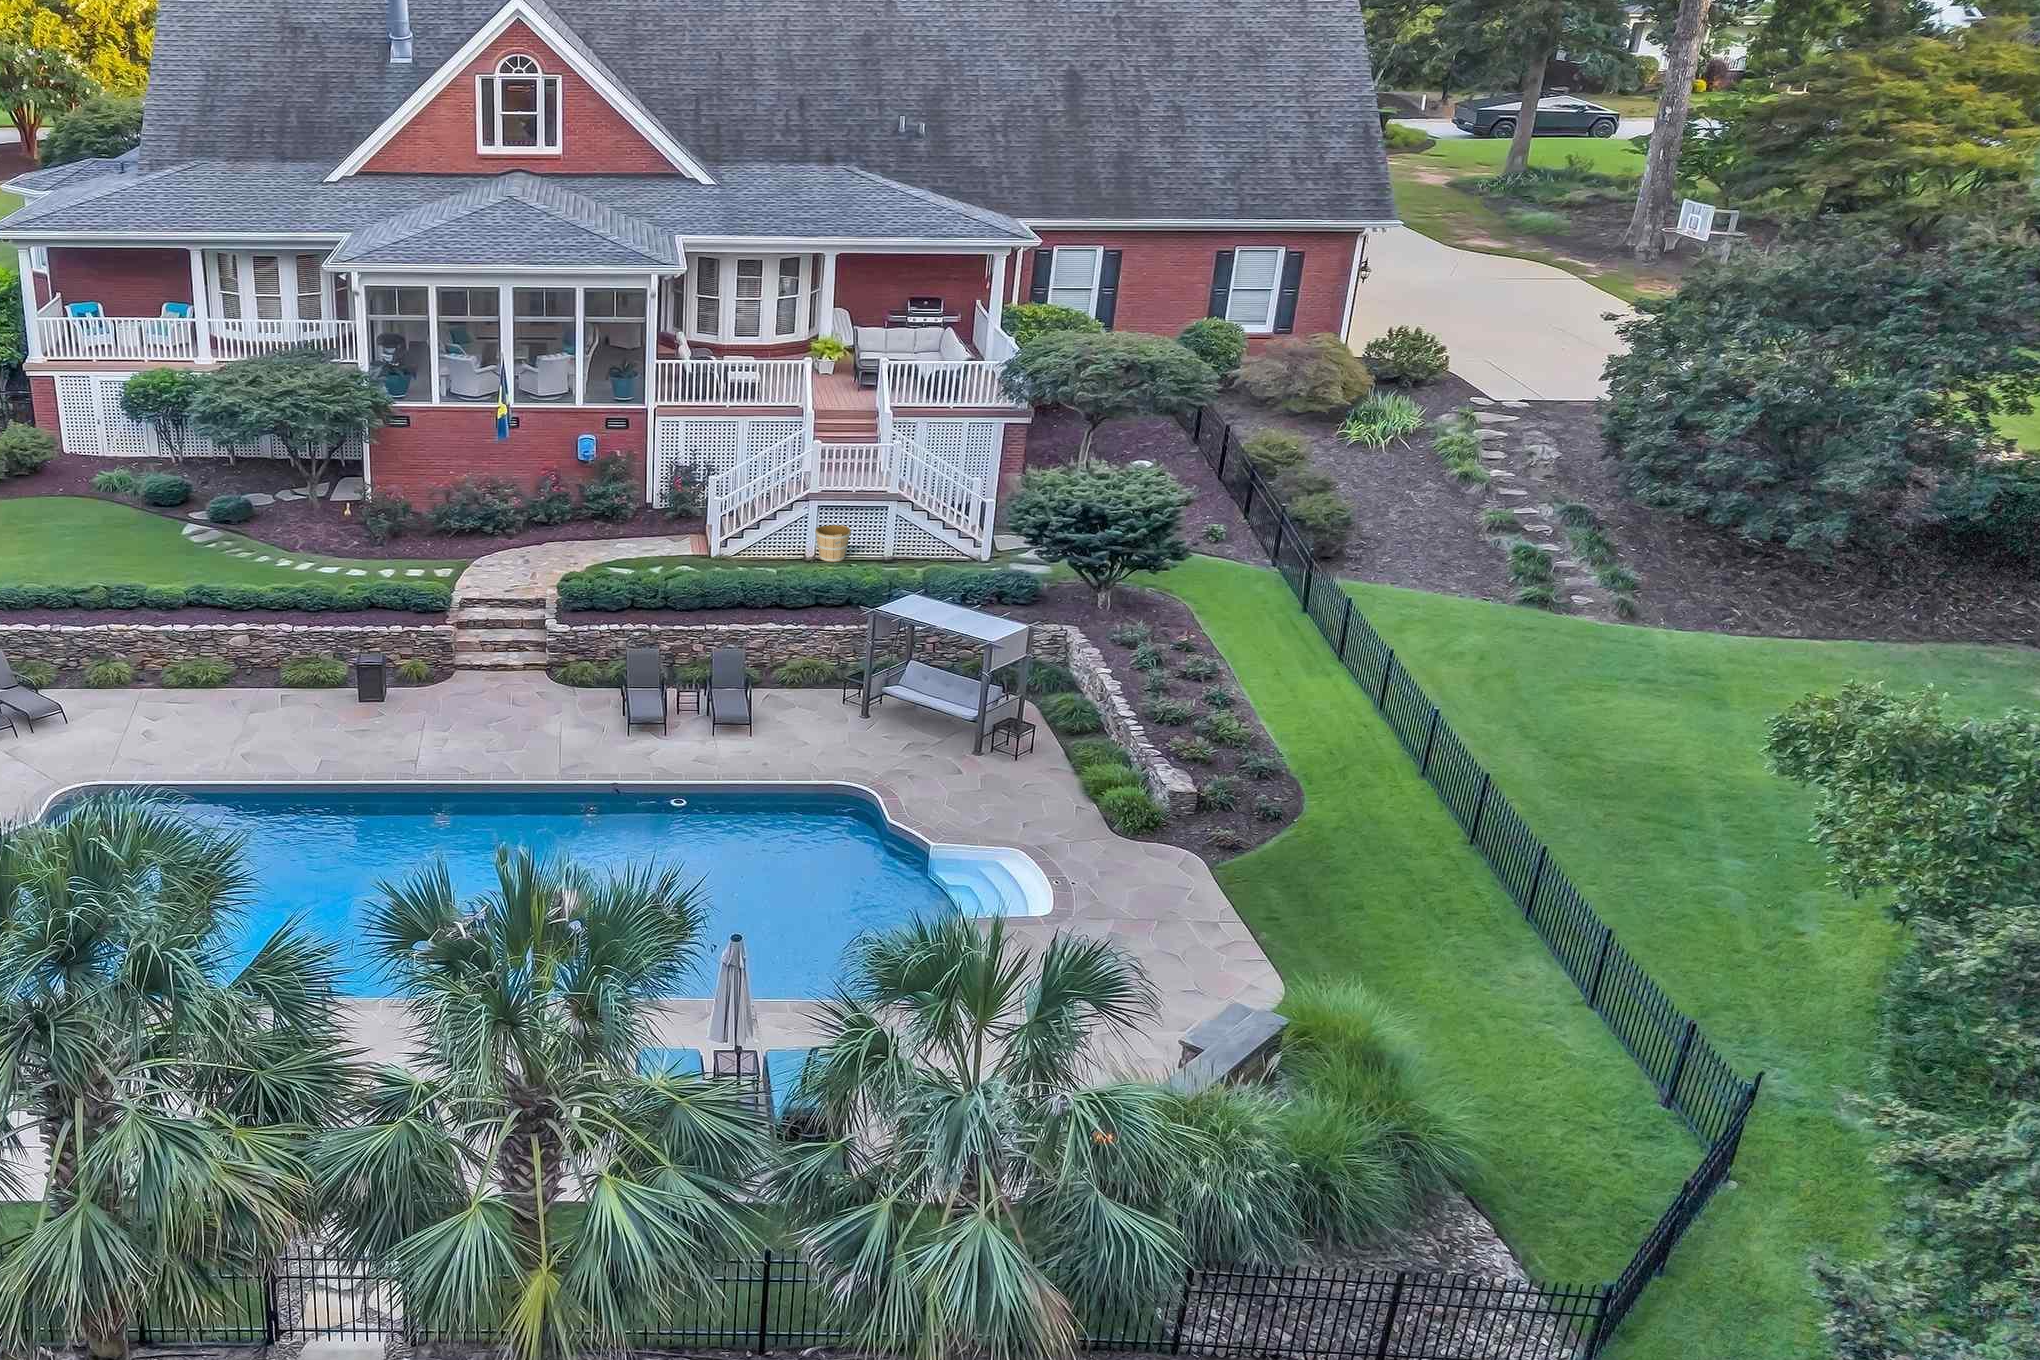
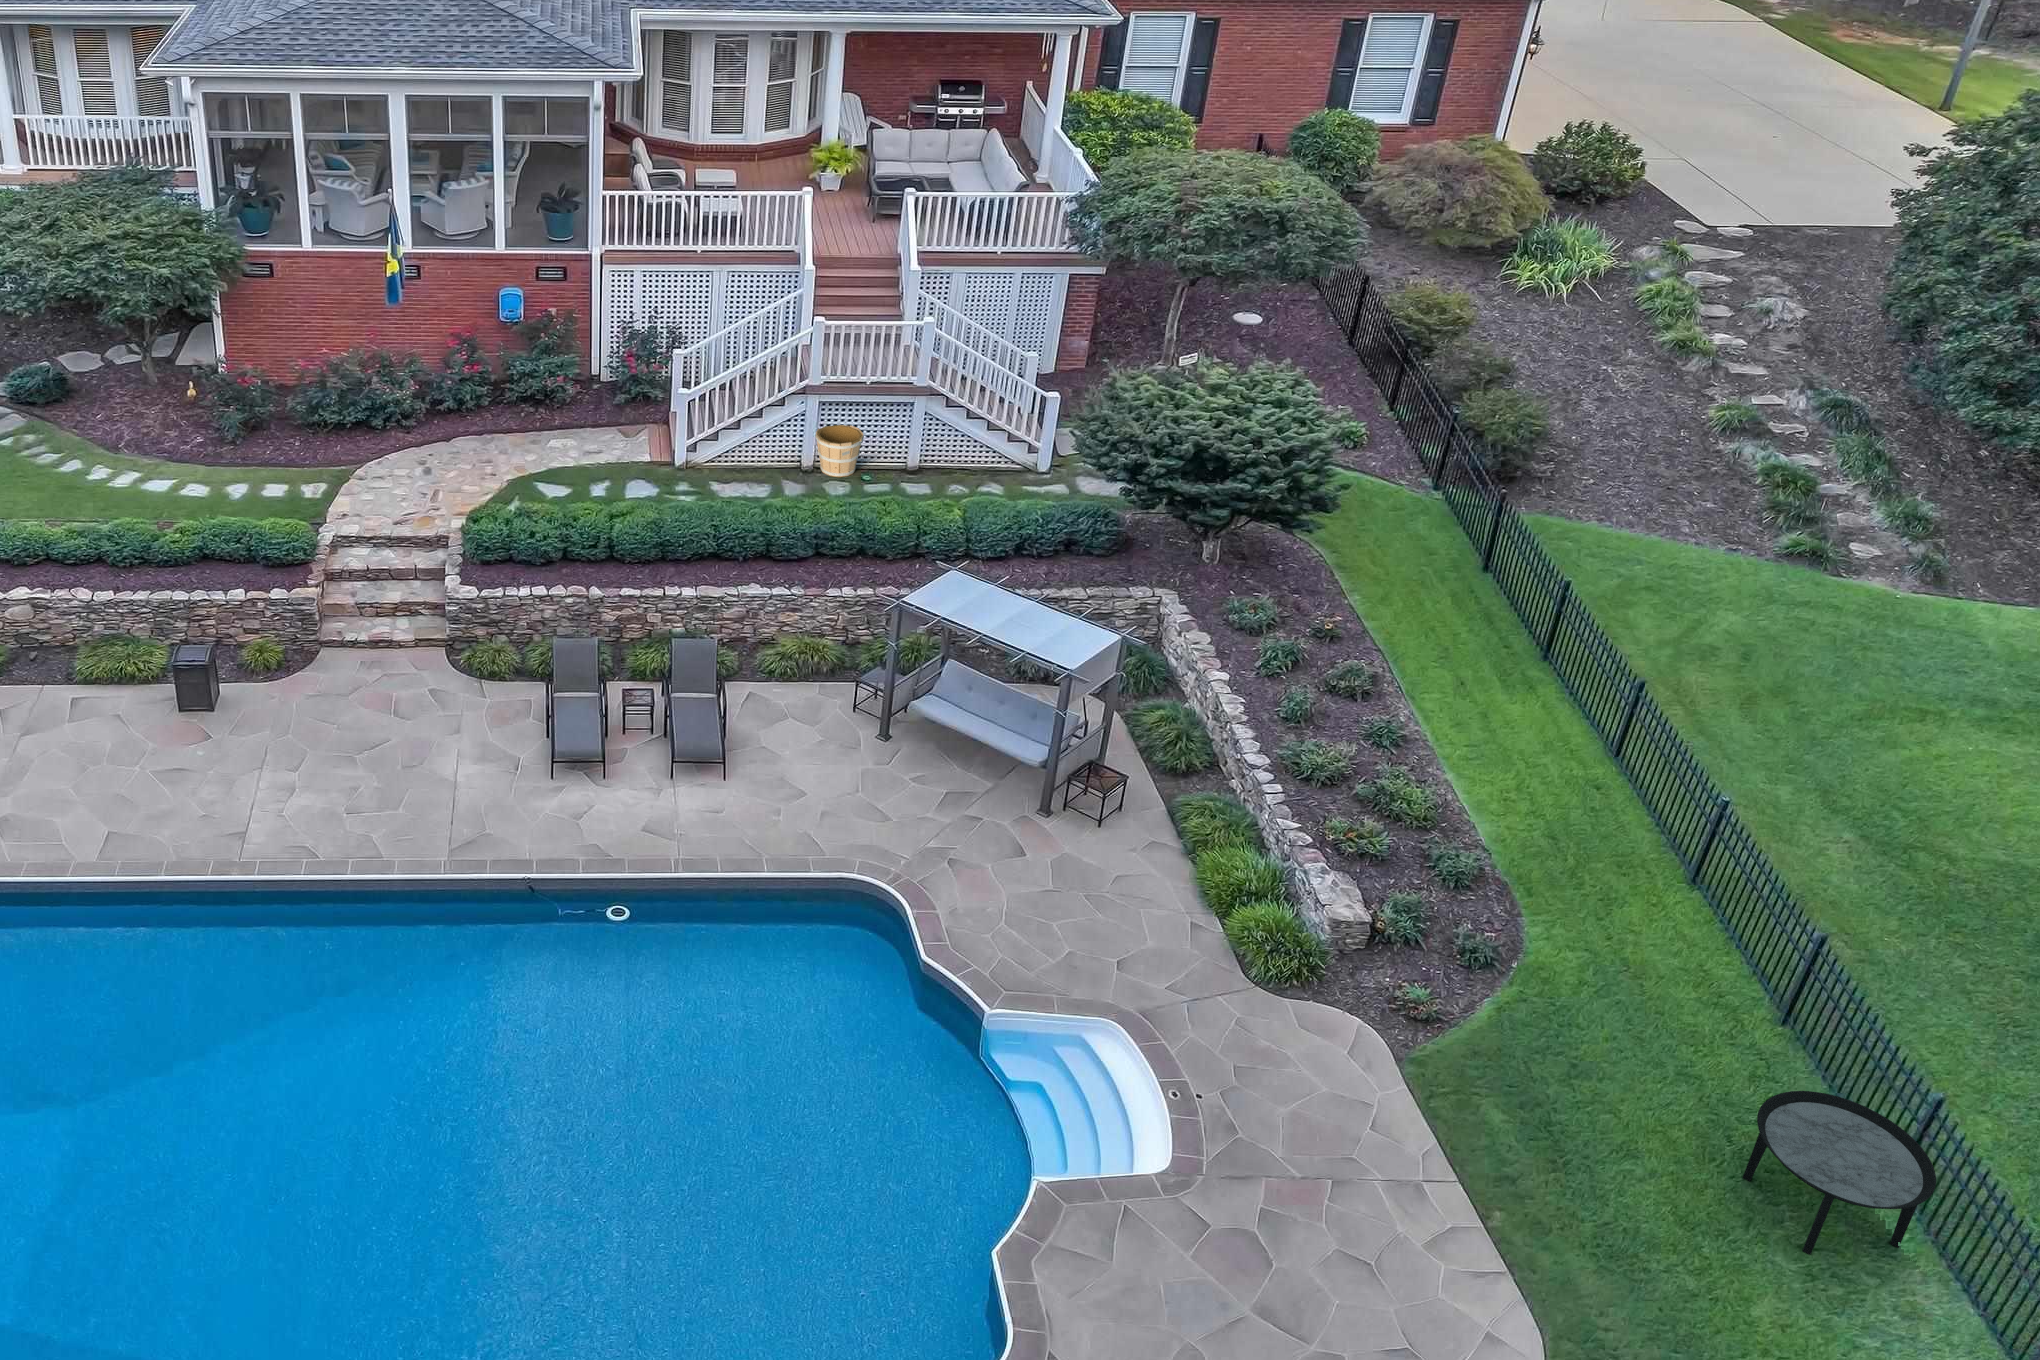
round table: none [1441,860,1556,953] -> present [1743,1091,1936,1255]

